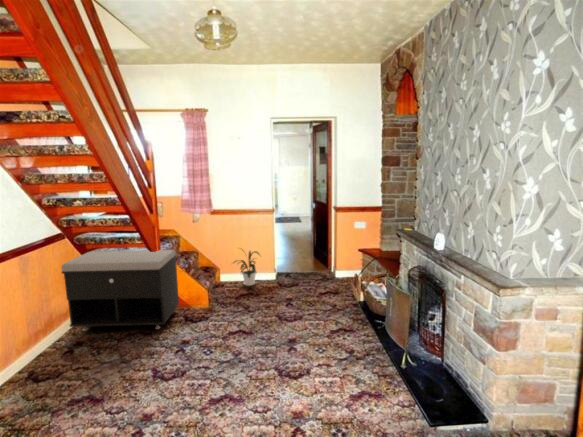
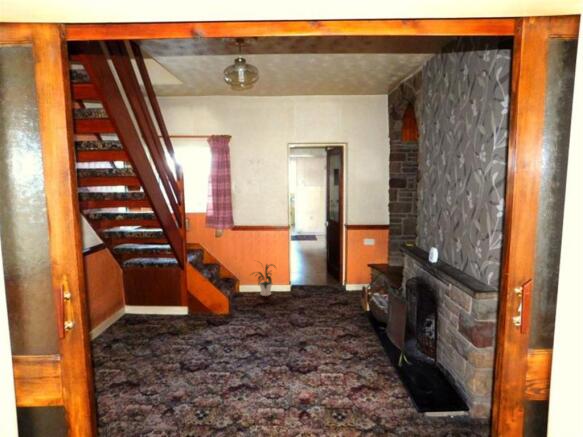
storage bench: present [62,250,179,331] -> none [104,260,202,330]

